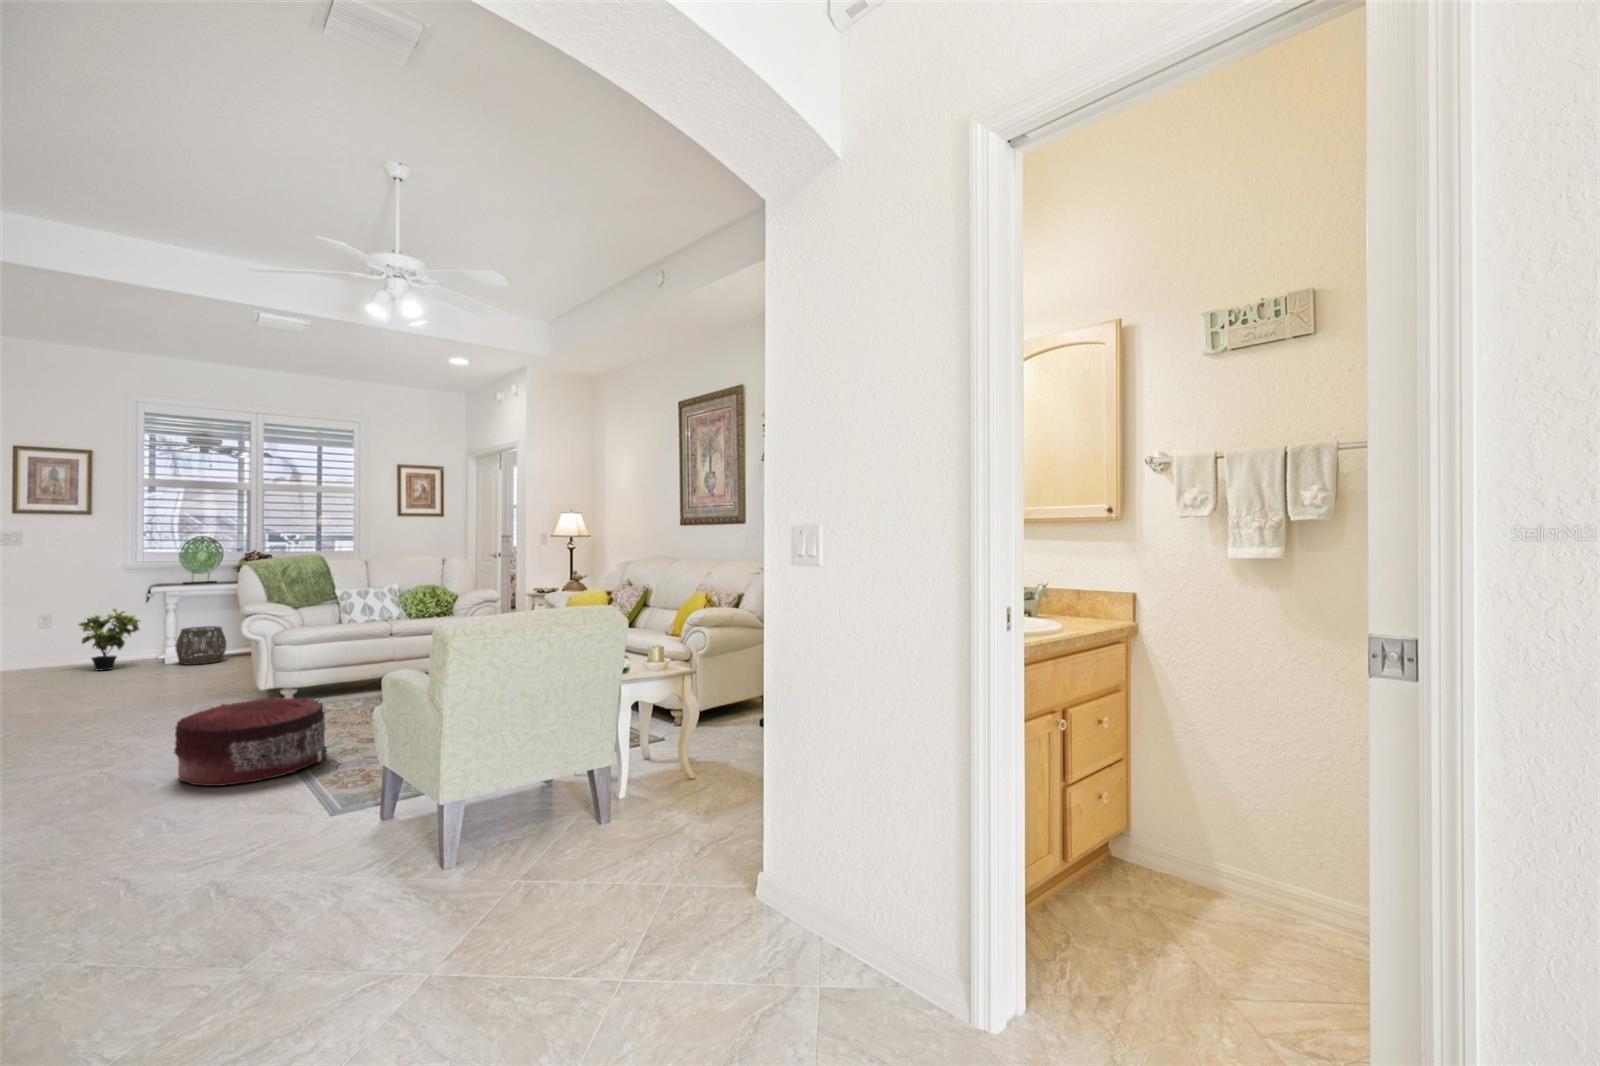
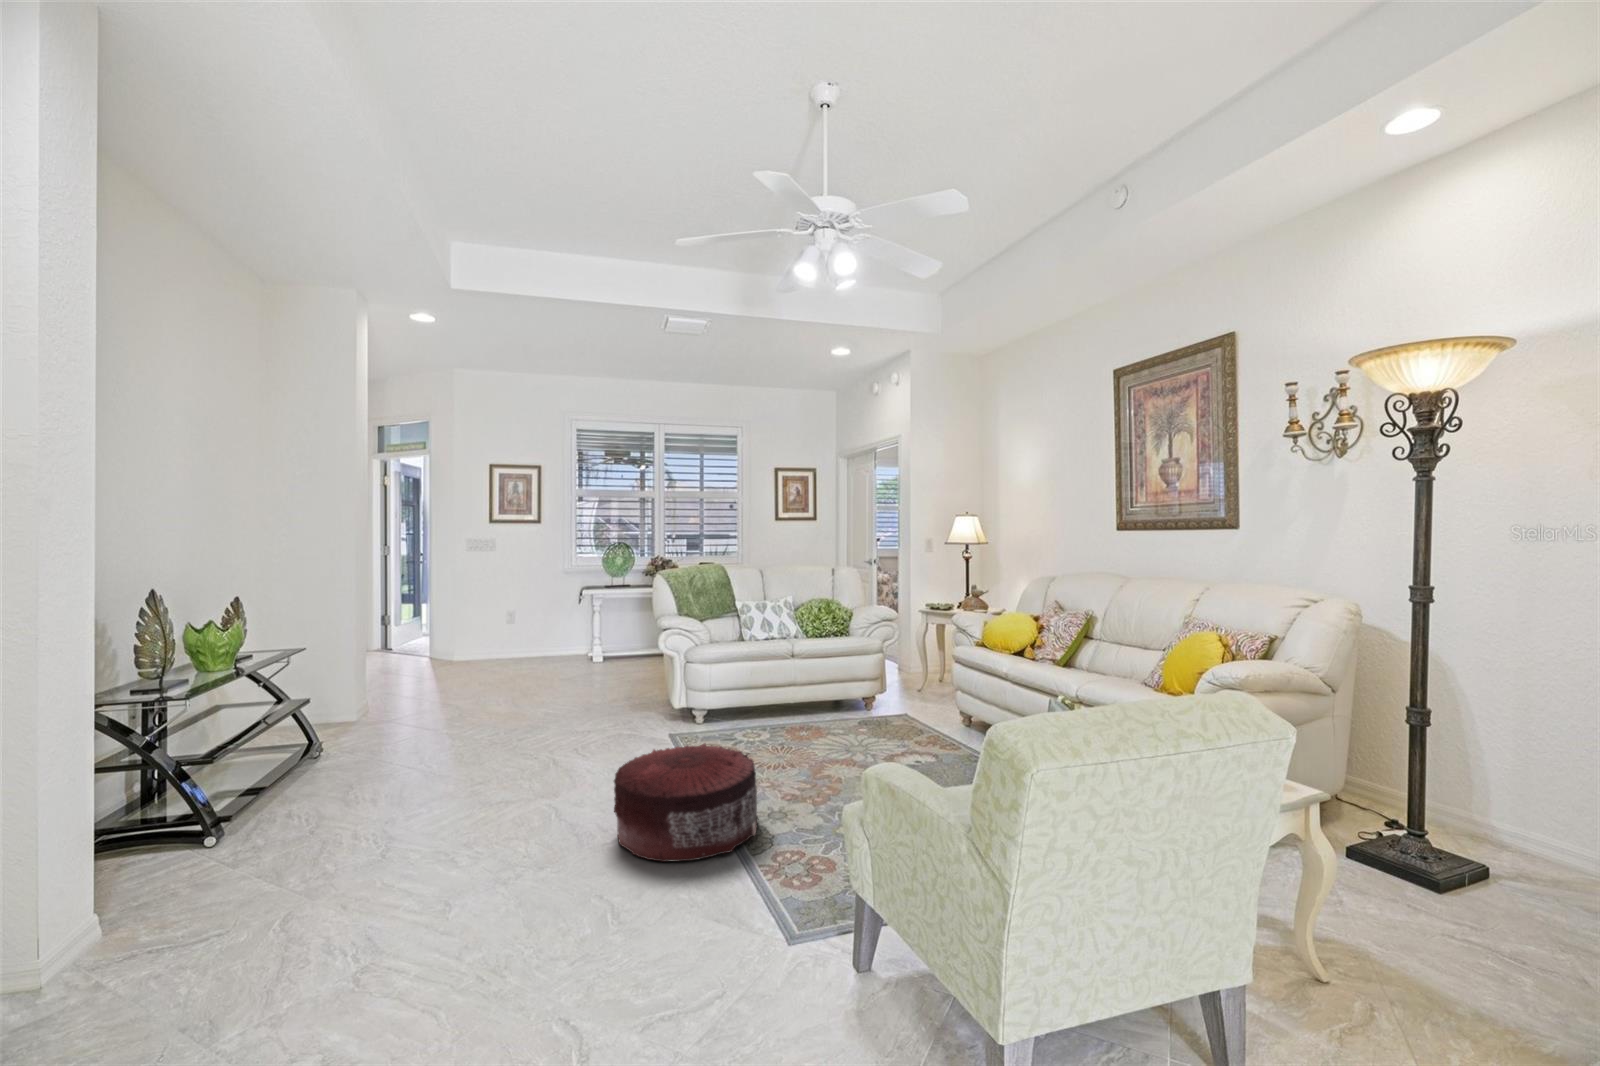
potted plant: present [79,609,140,671] -> none [531,610,576,666]
woven basket: present [176,626,226,665] -> none [601,628,640,665]

